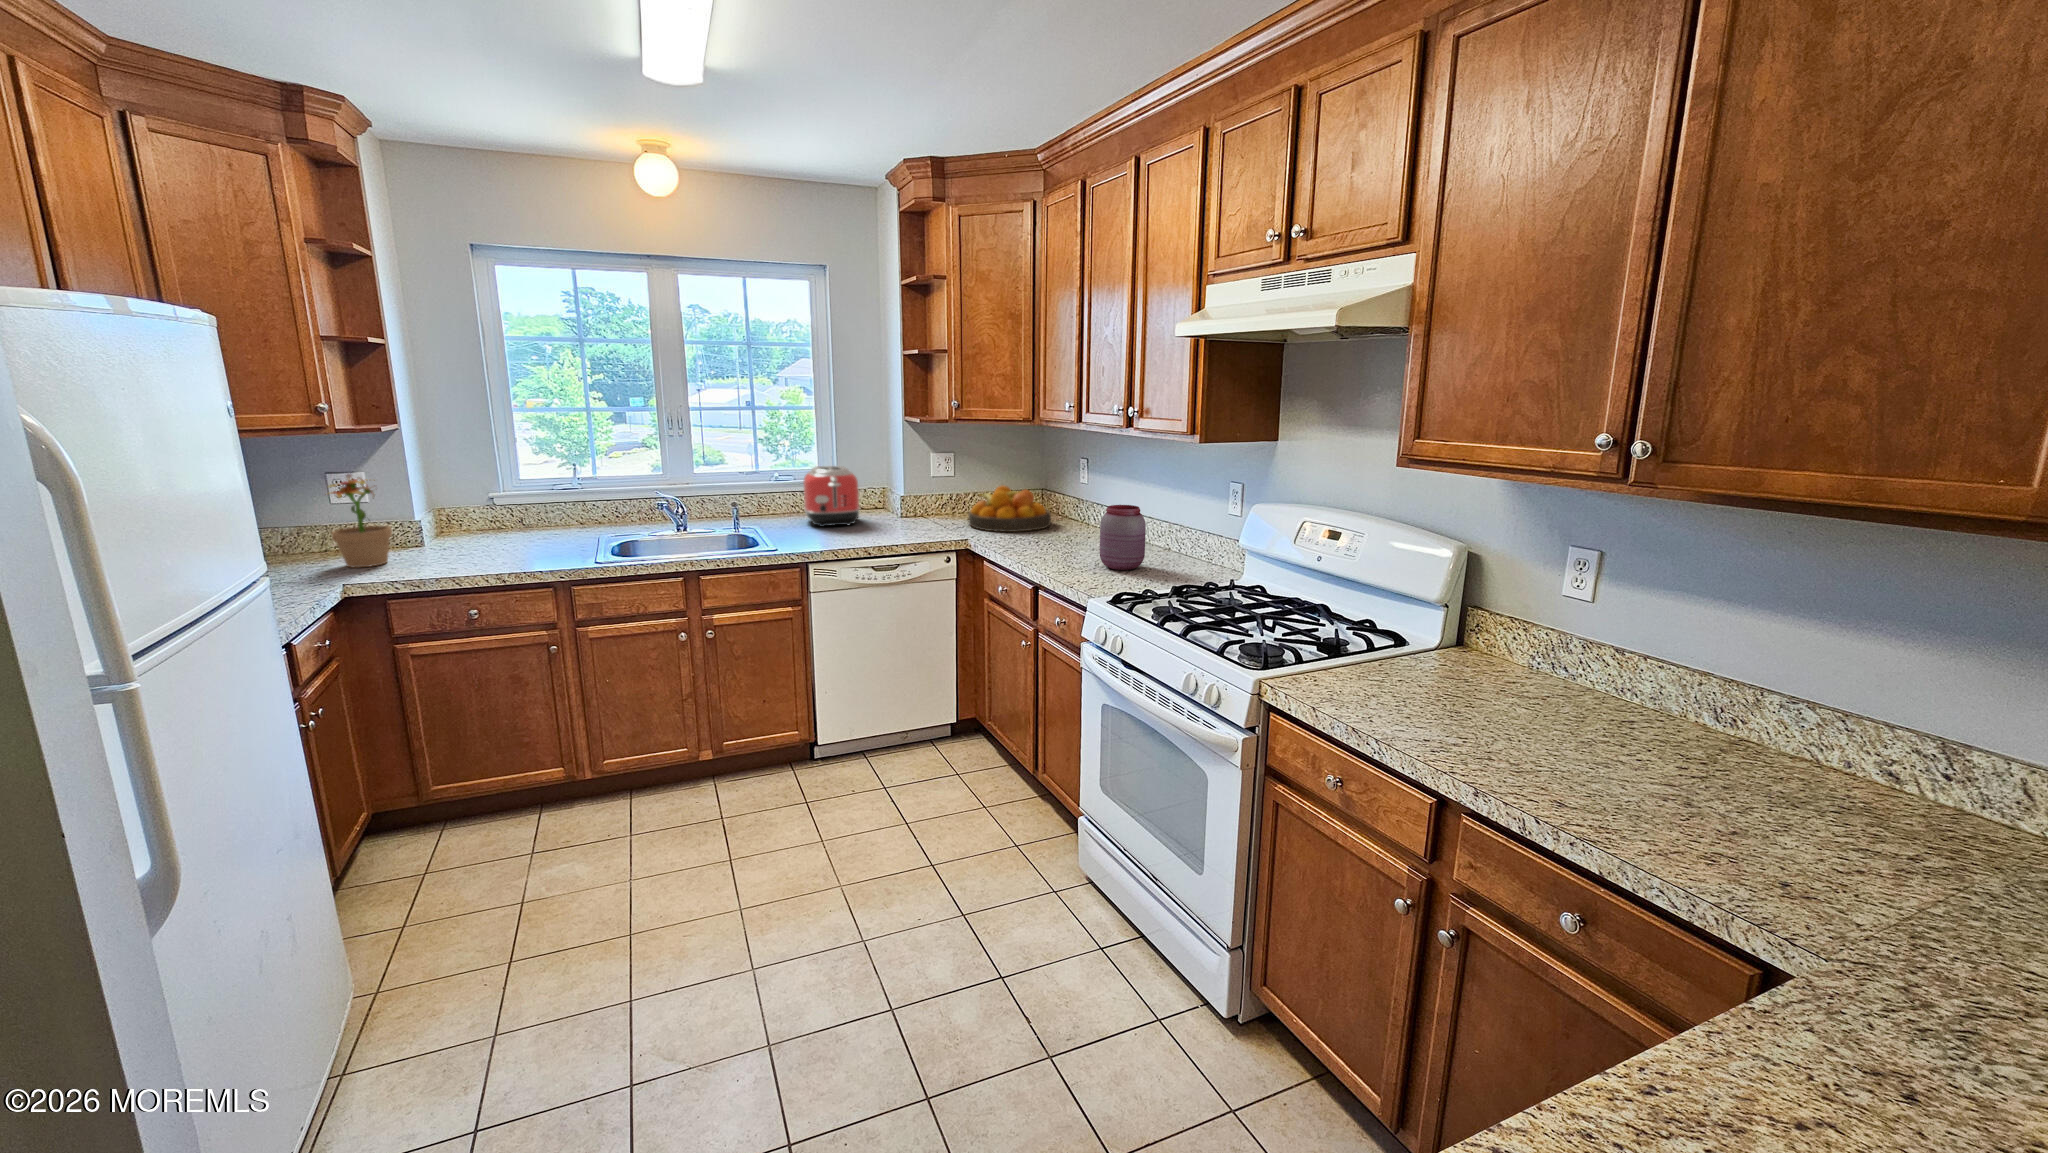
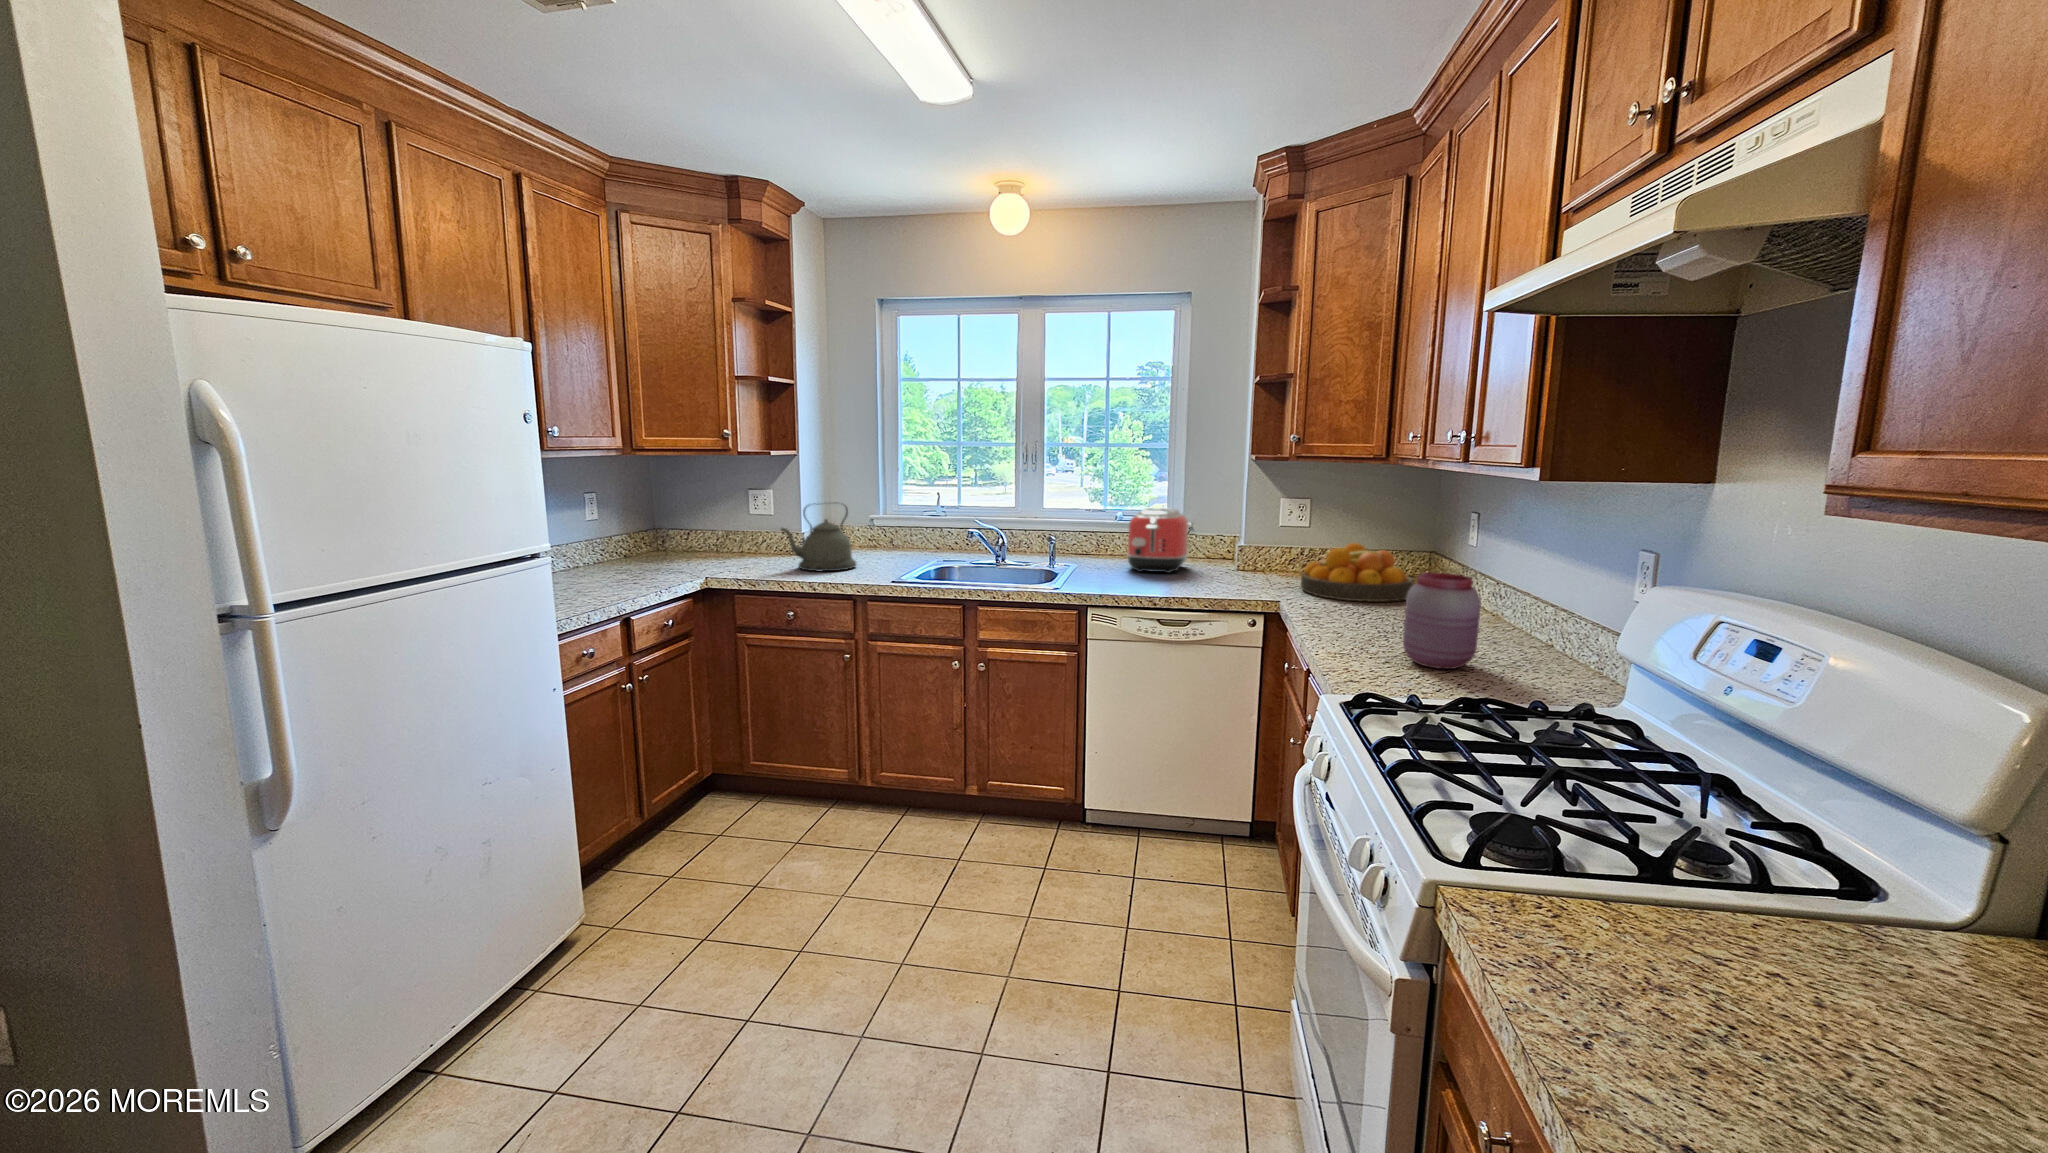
potted plant: present [329,475,392,567] -> none [733,488,776,564]
kettle: none [426,484,520,565] -> present [781,503,856,571]

